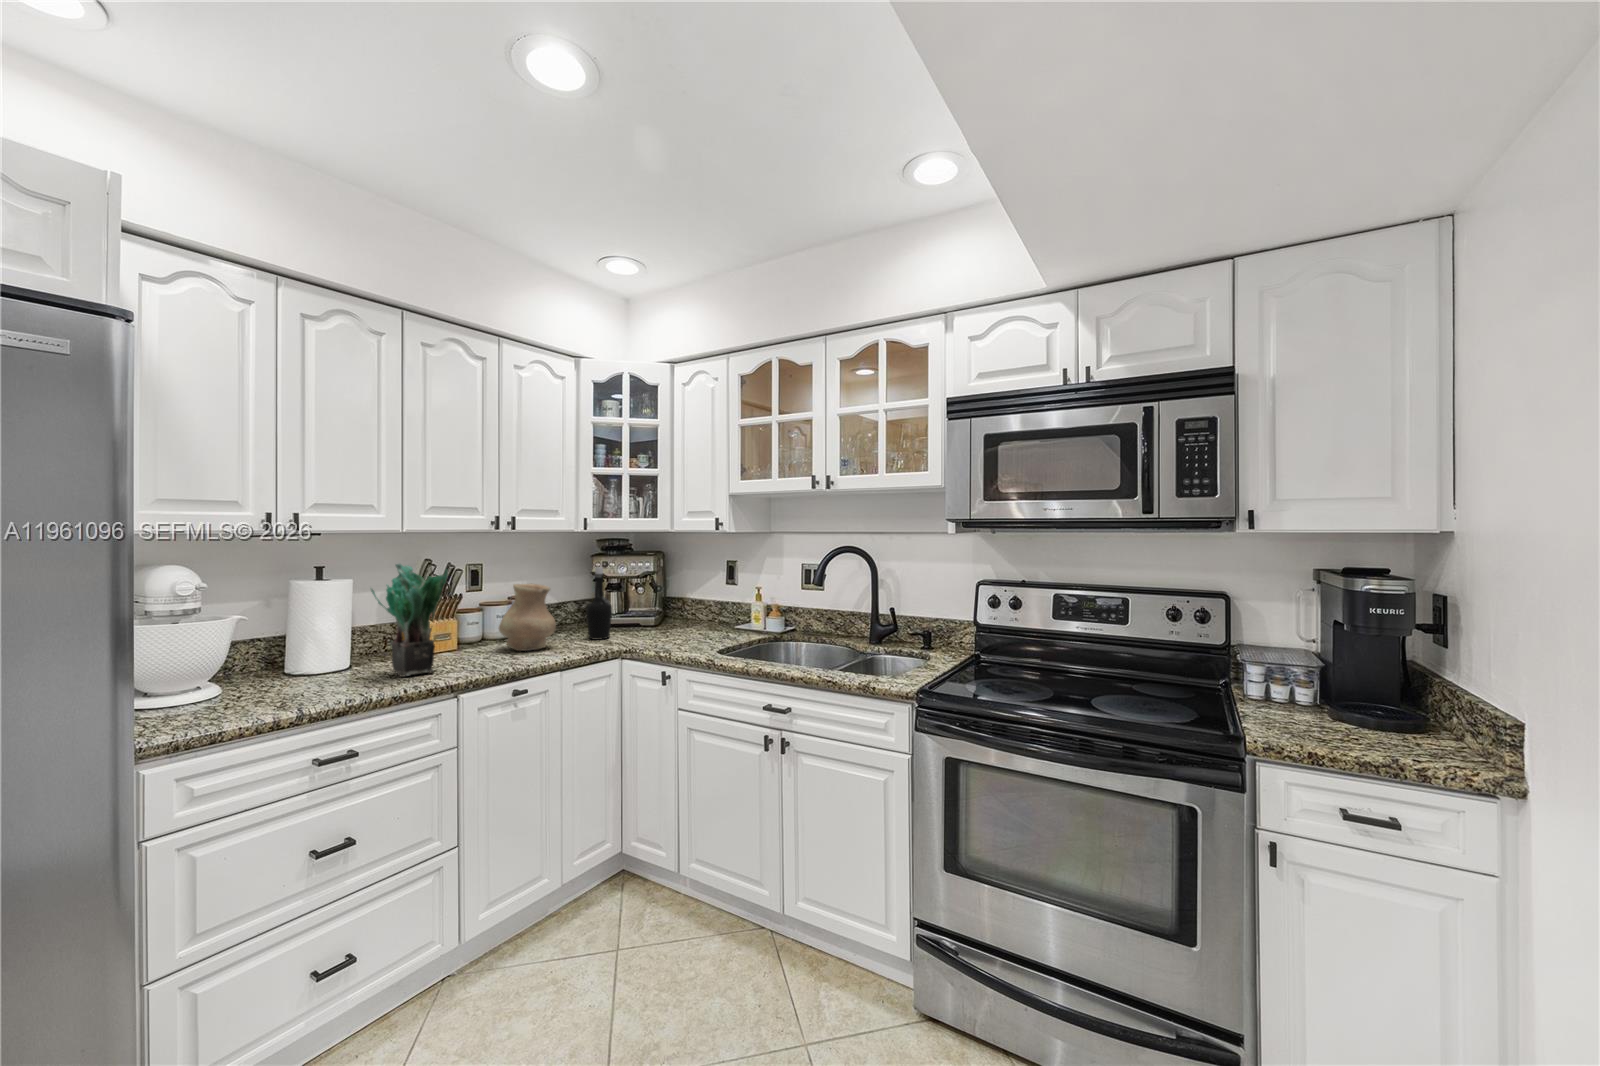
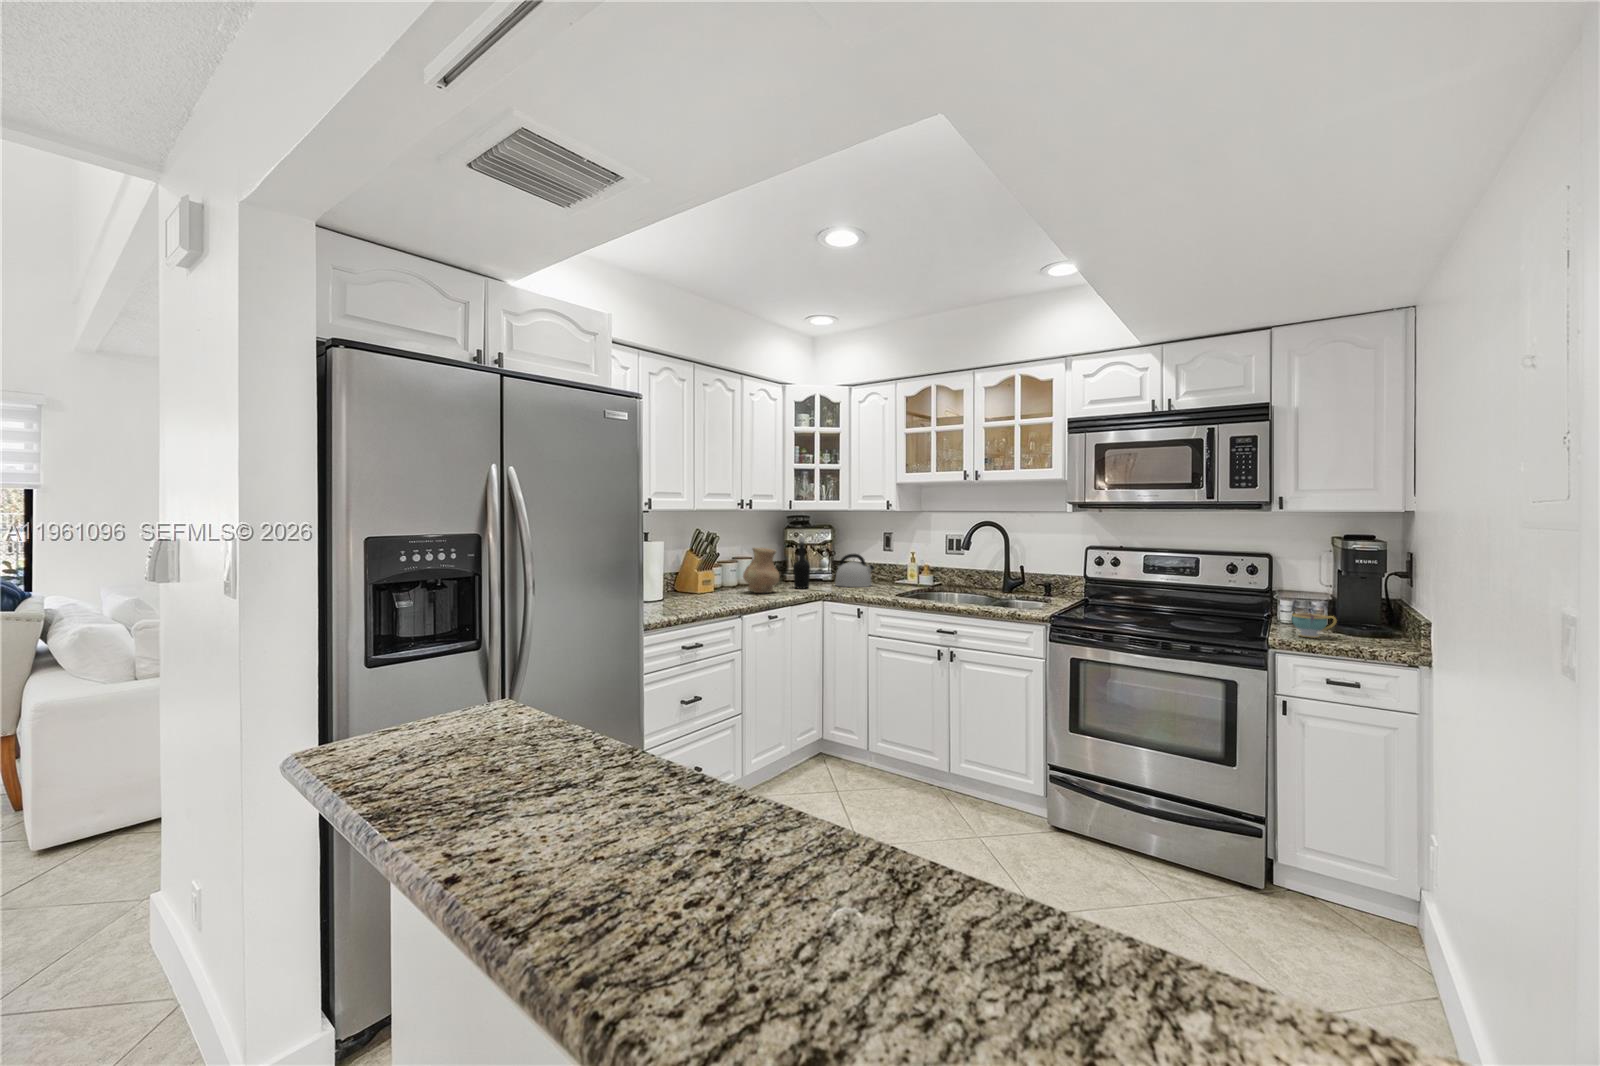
potted plant: present [371,564,447,677] -> none [692,531,732,603]
kettle: none [652,588,706,635] -> present [835,554,875,587]
teacup: none [1280,693,1351,736] -> present [1292,613,1336,638]

